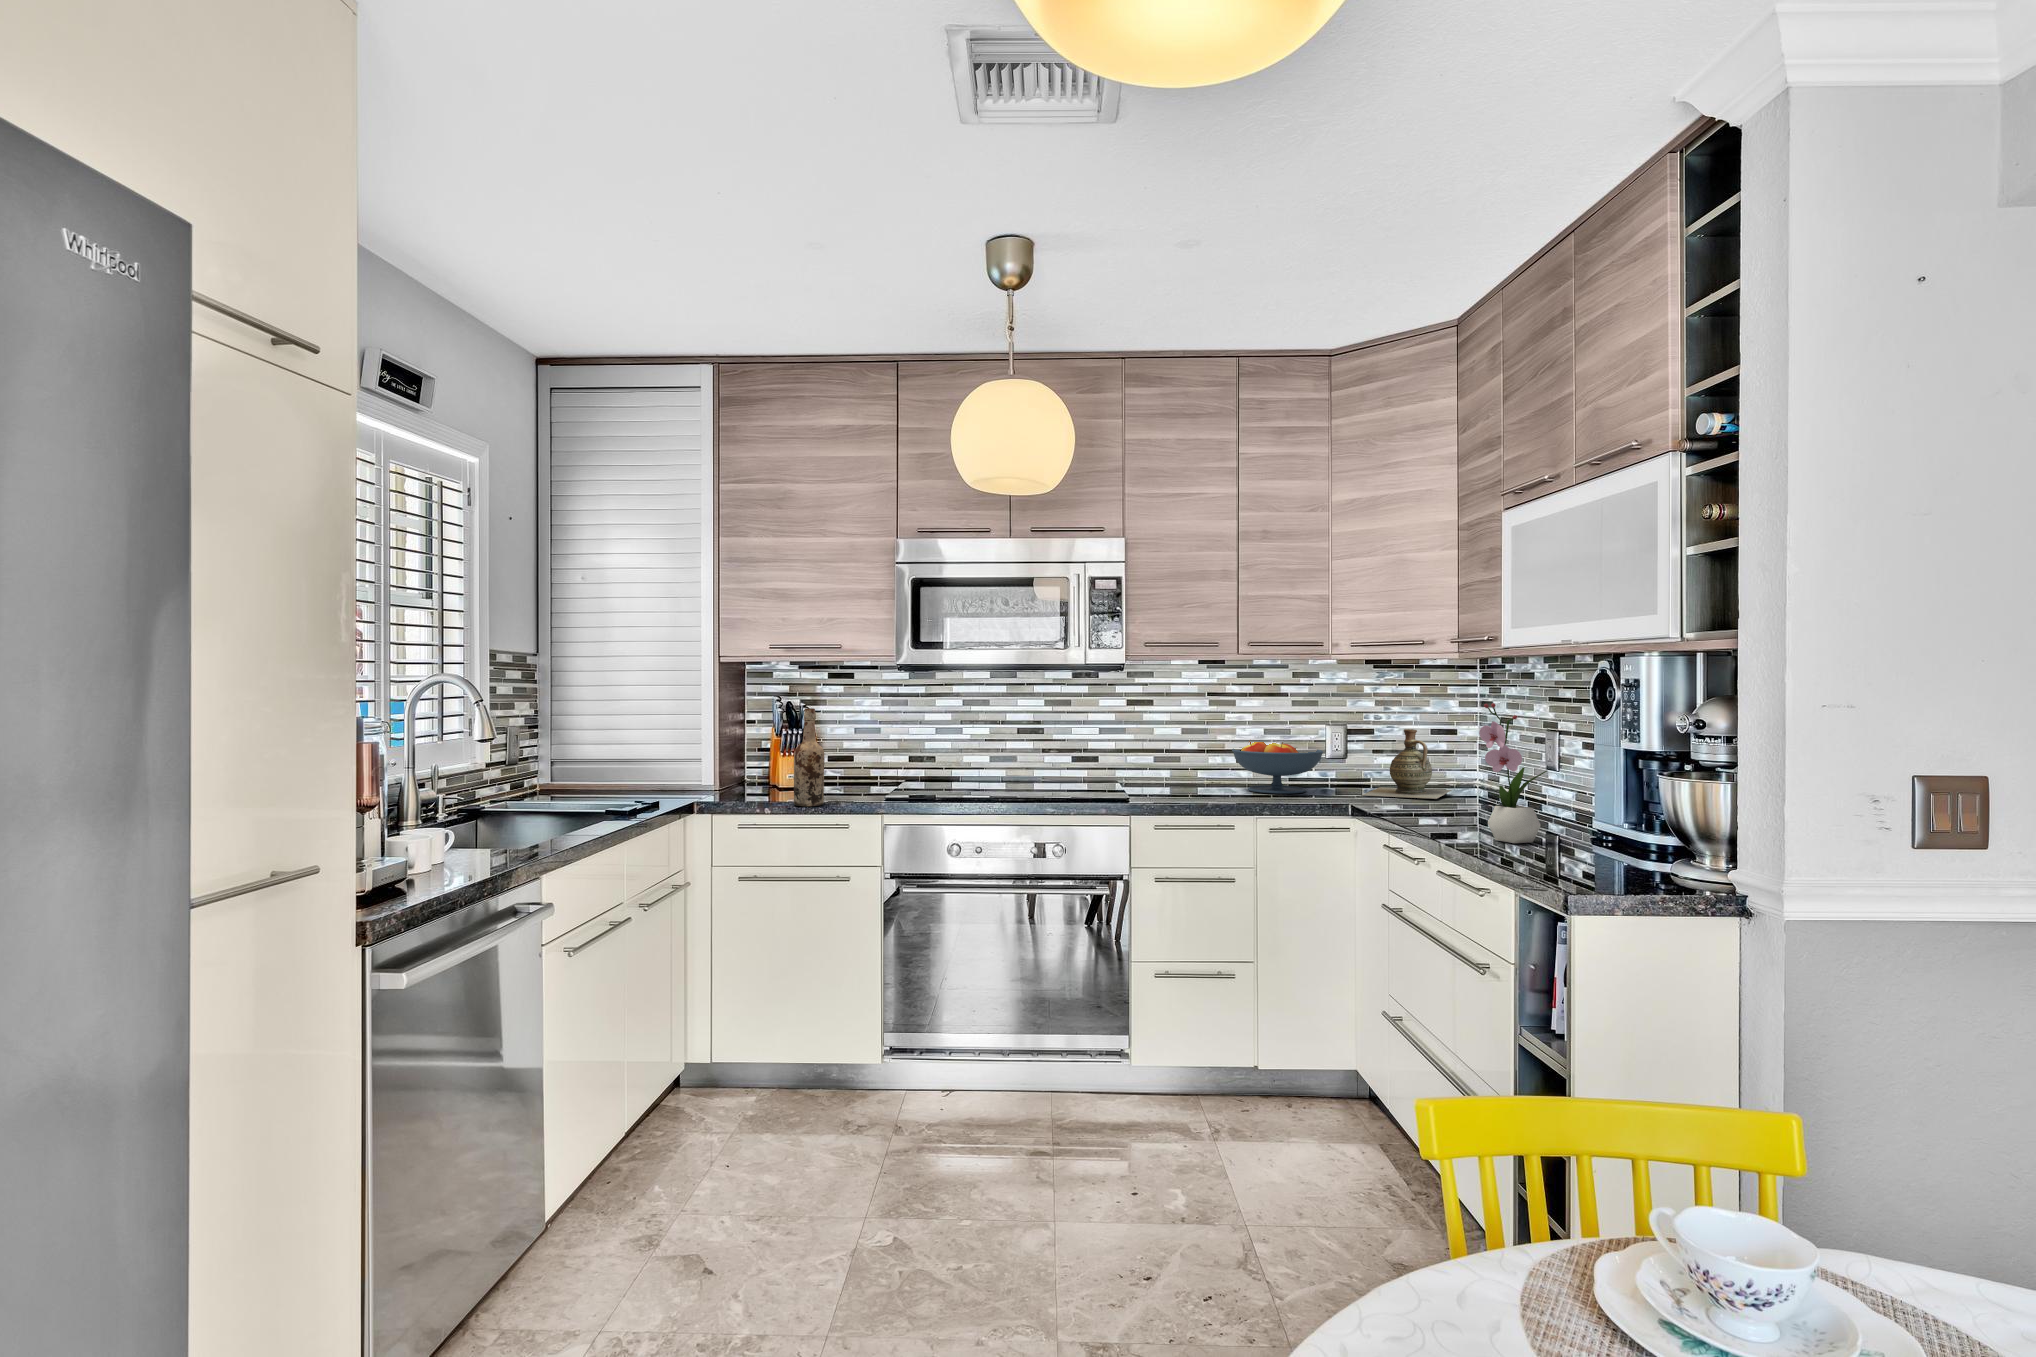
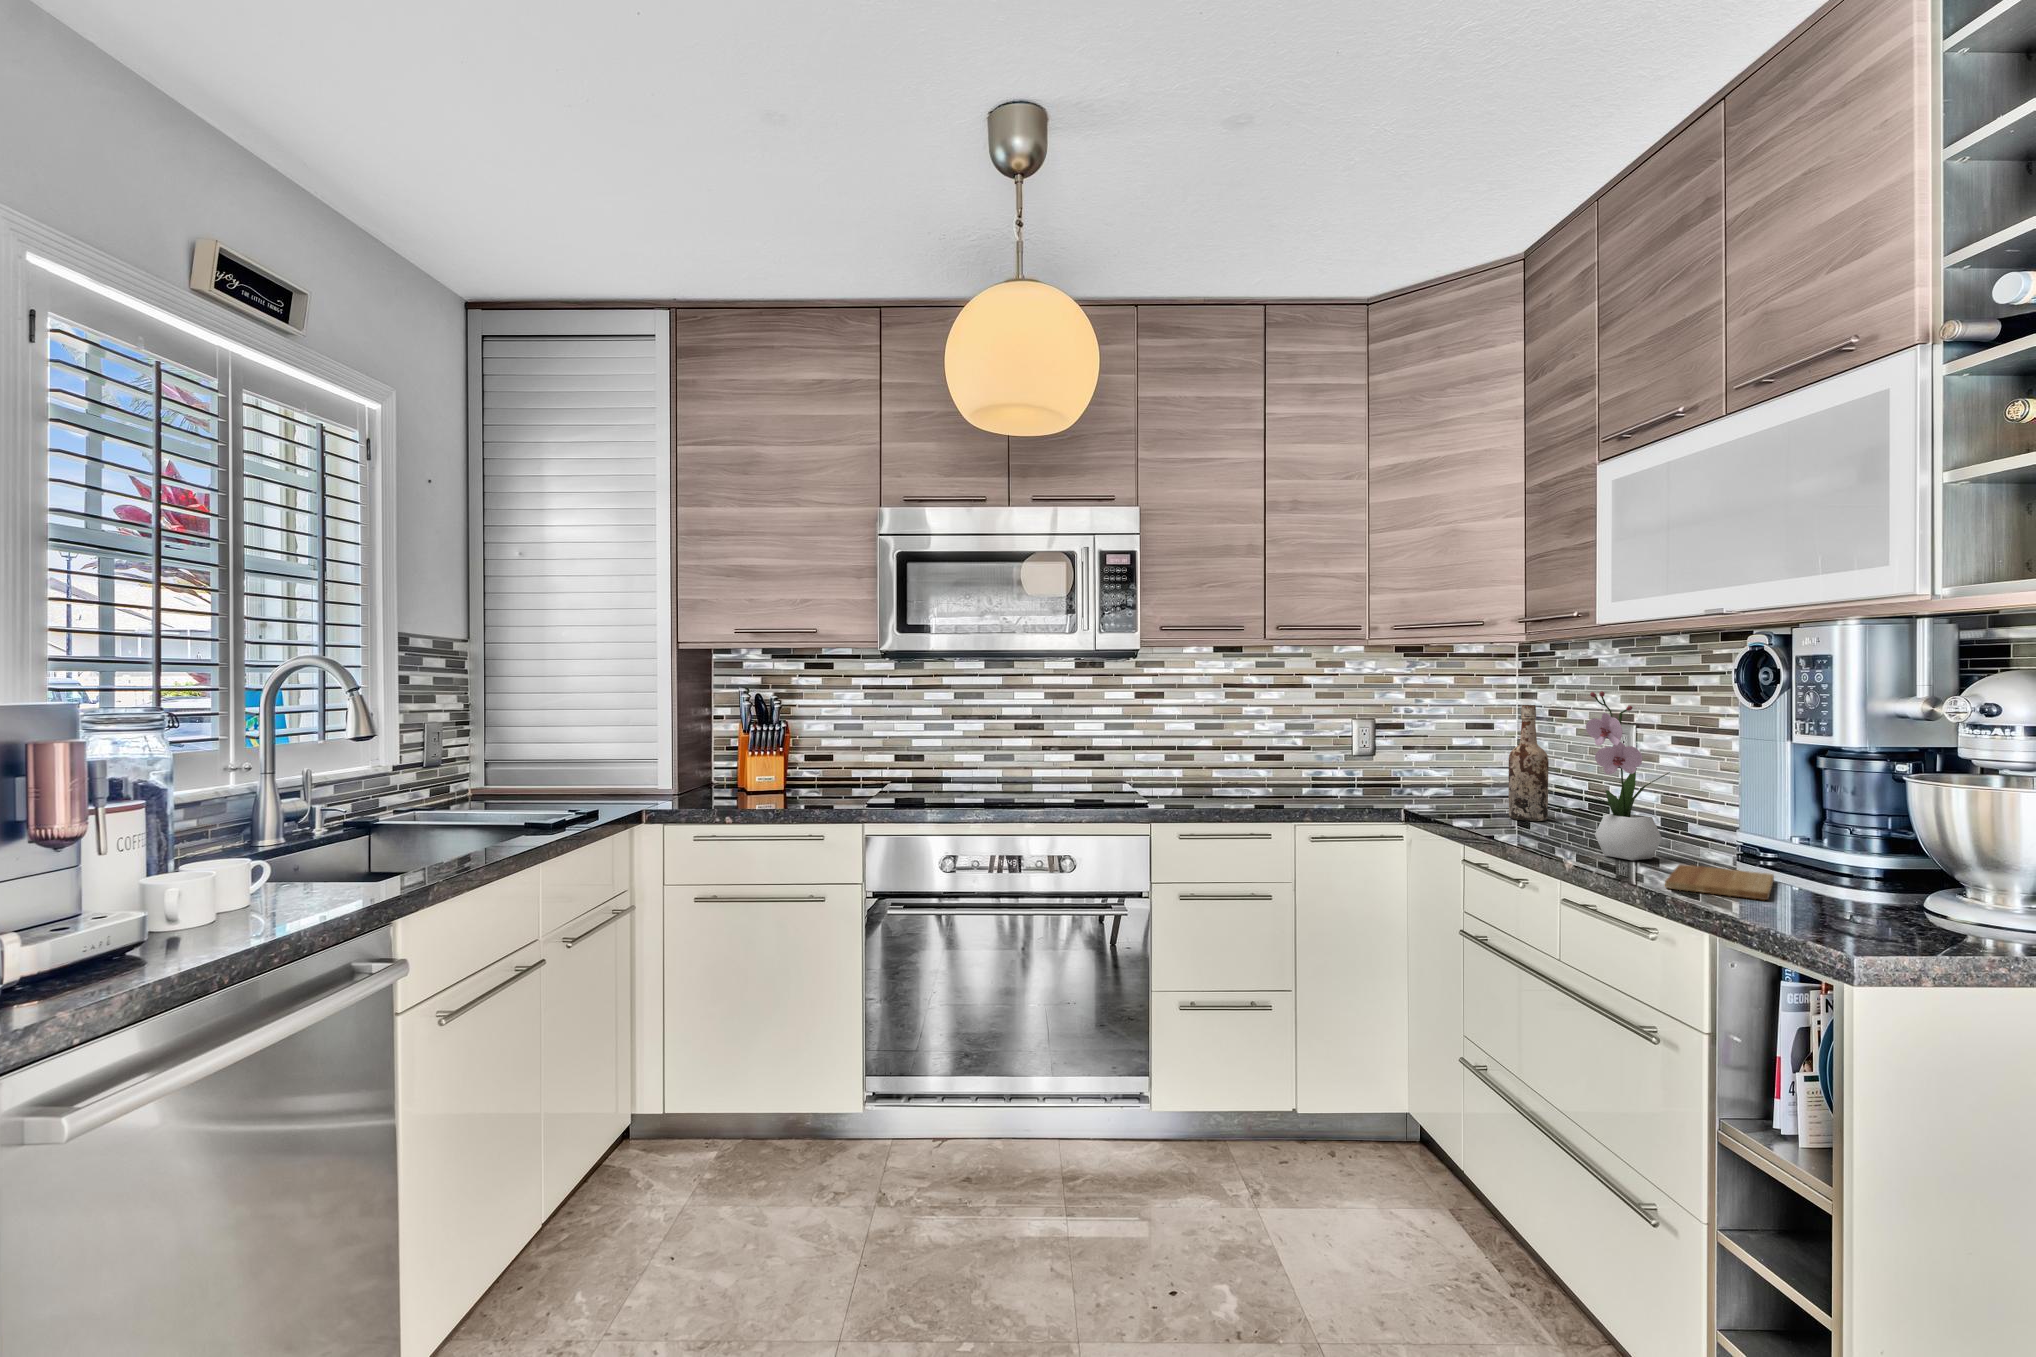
wine bottle: present [794,708,825,806] -> present [1509,705,1549,821]
ceramic jug: present [1363,729,1451,799] -> none [1395,723,1491,800]
fruit bowl: present [1232,741,1323,794] -> none [1249,728,1351,795]
cutting board: none [1516,845,1613,869] -> present [1665,864,1774,900]

